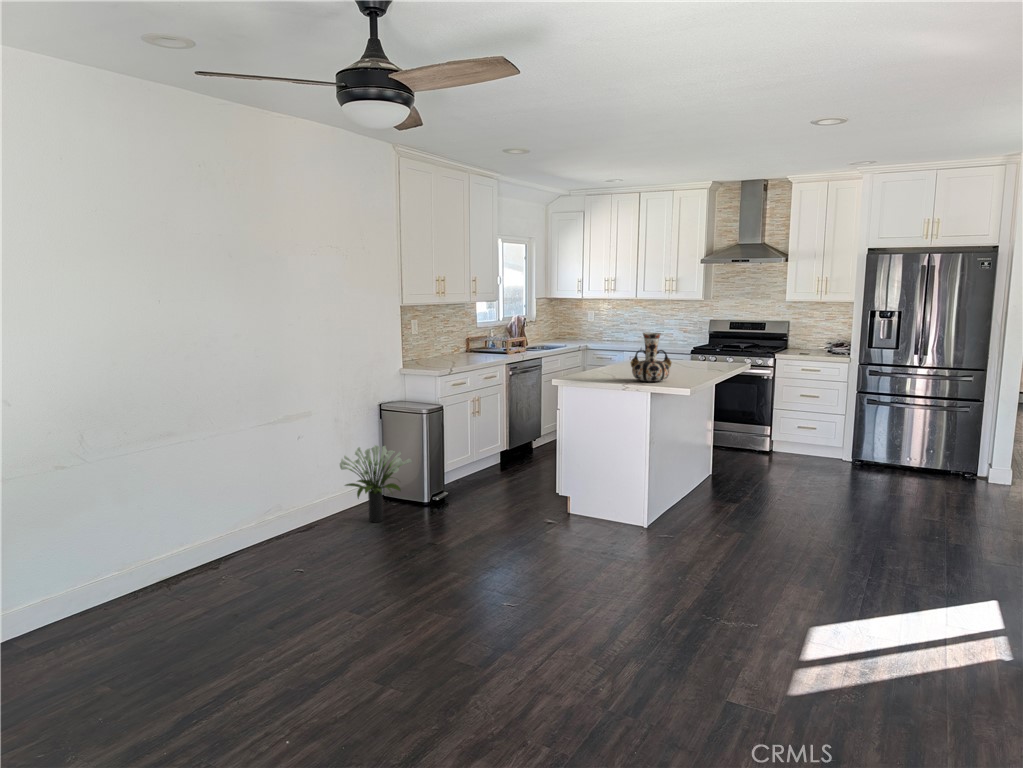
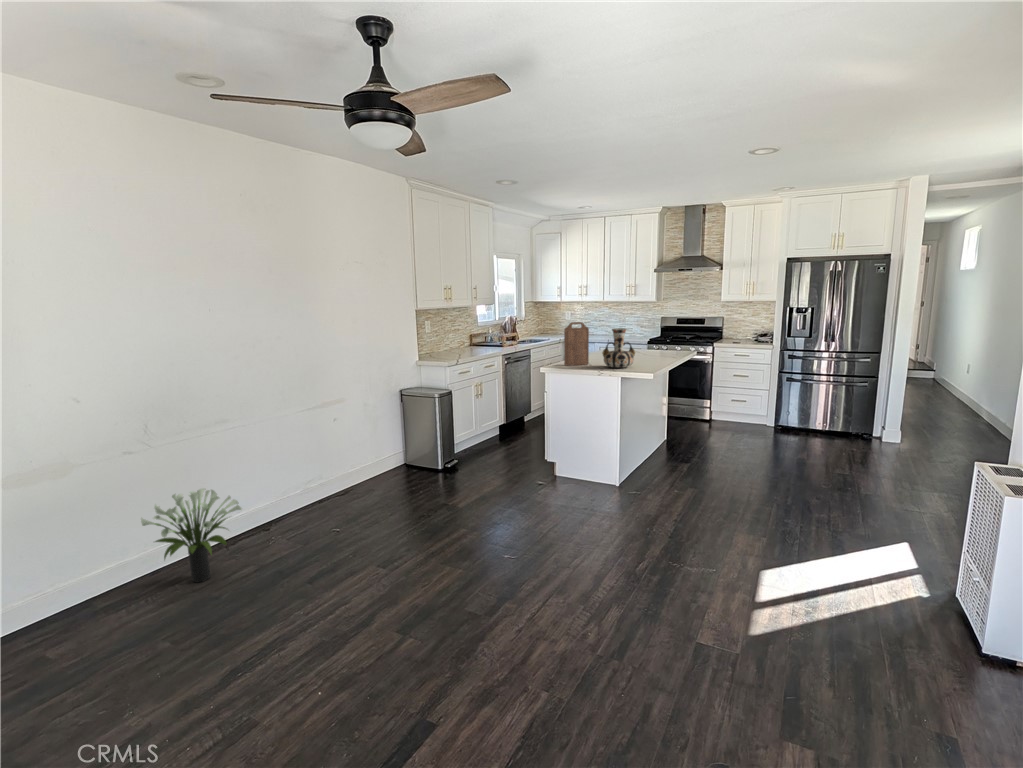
cutting board: none [583,324,614,378] -> present [564,322,589,366]
potted plant: present [340,445,412,522] -> present [141,488,242,582]

